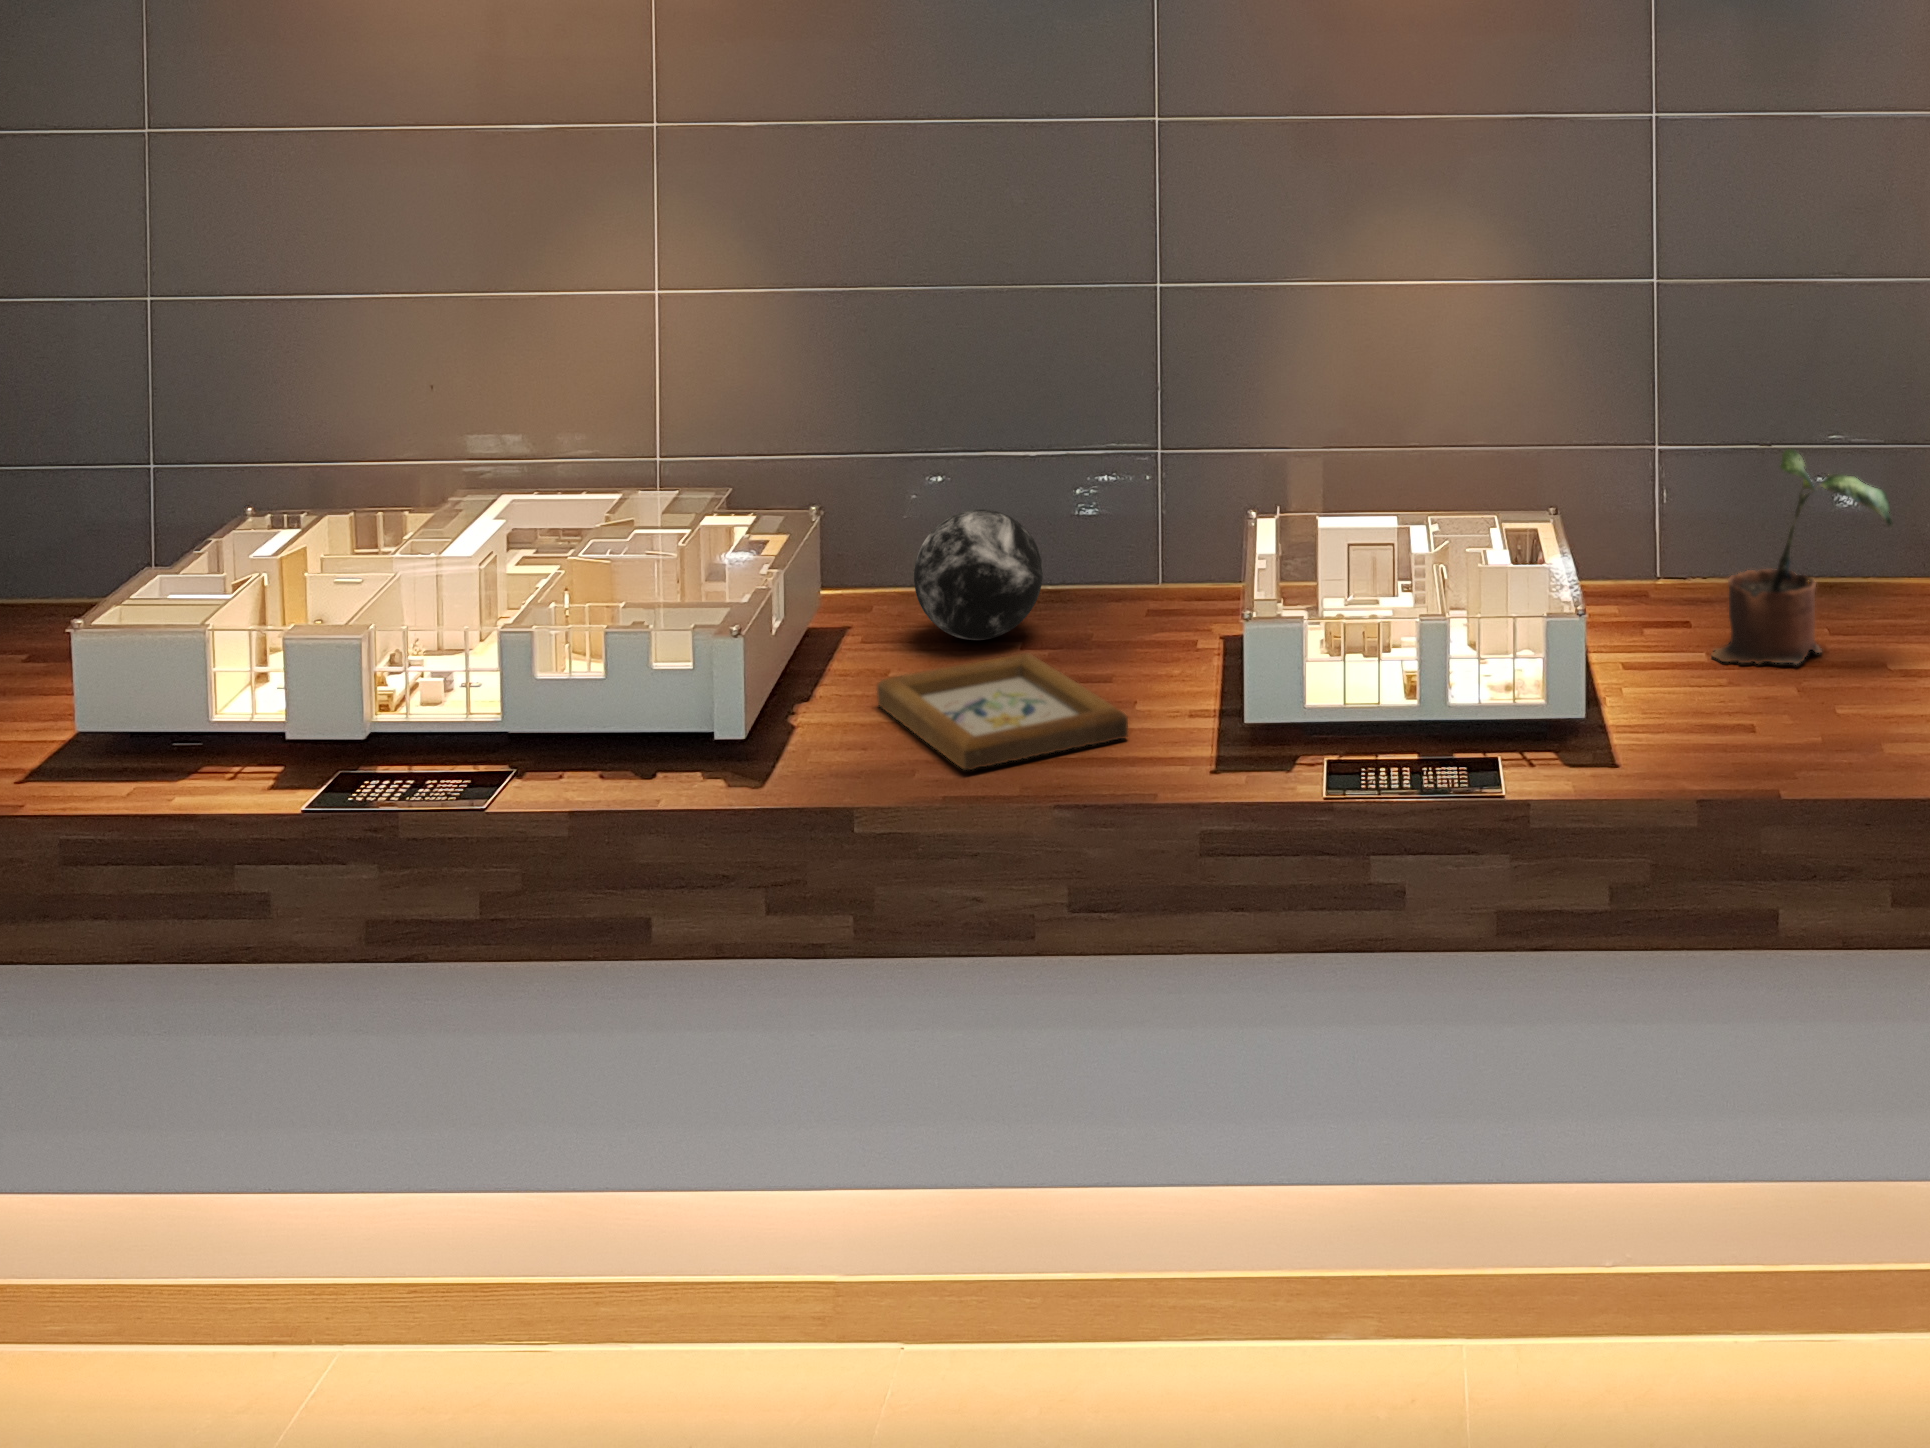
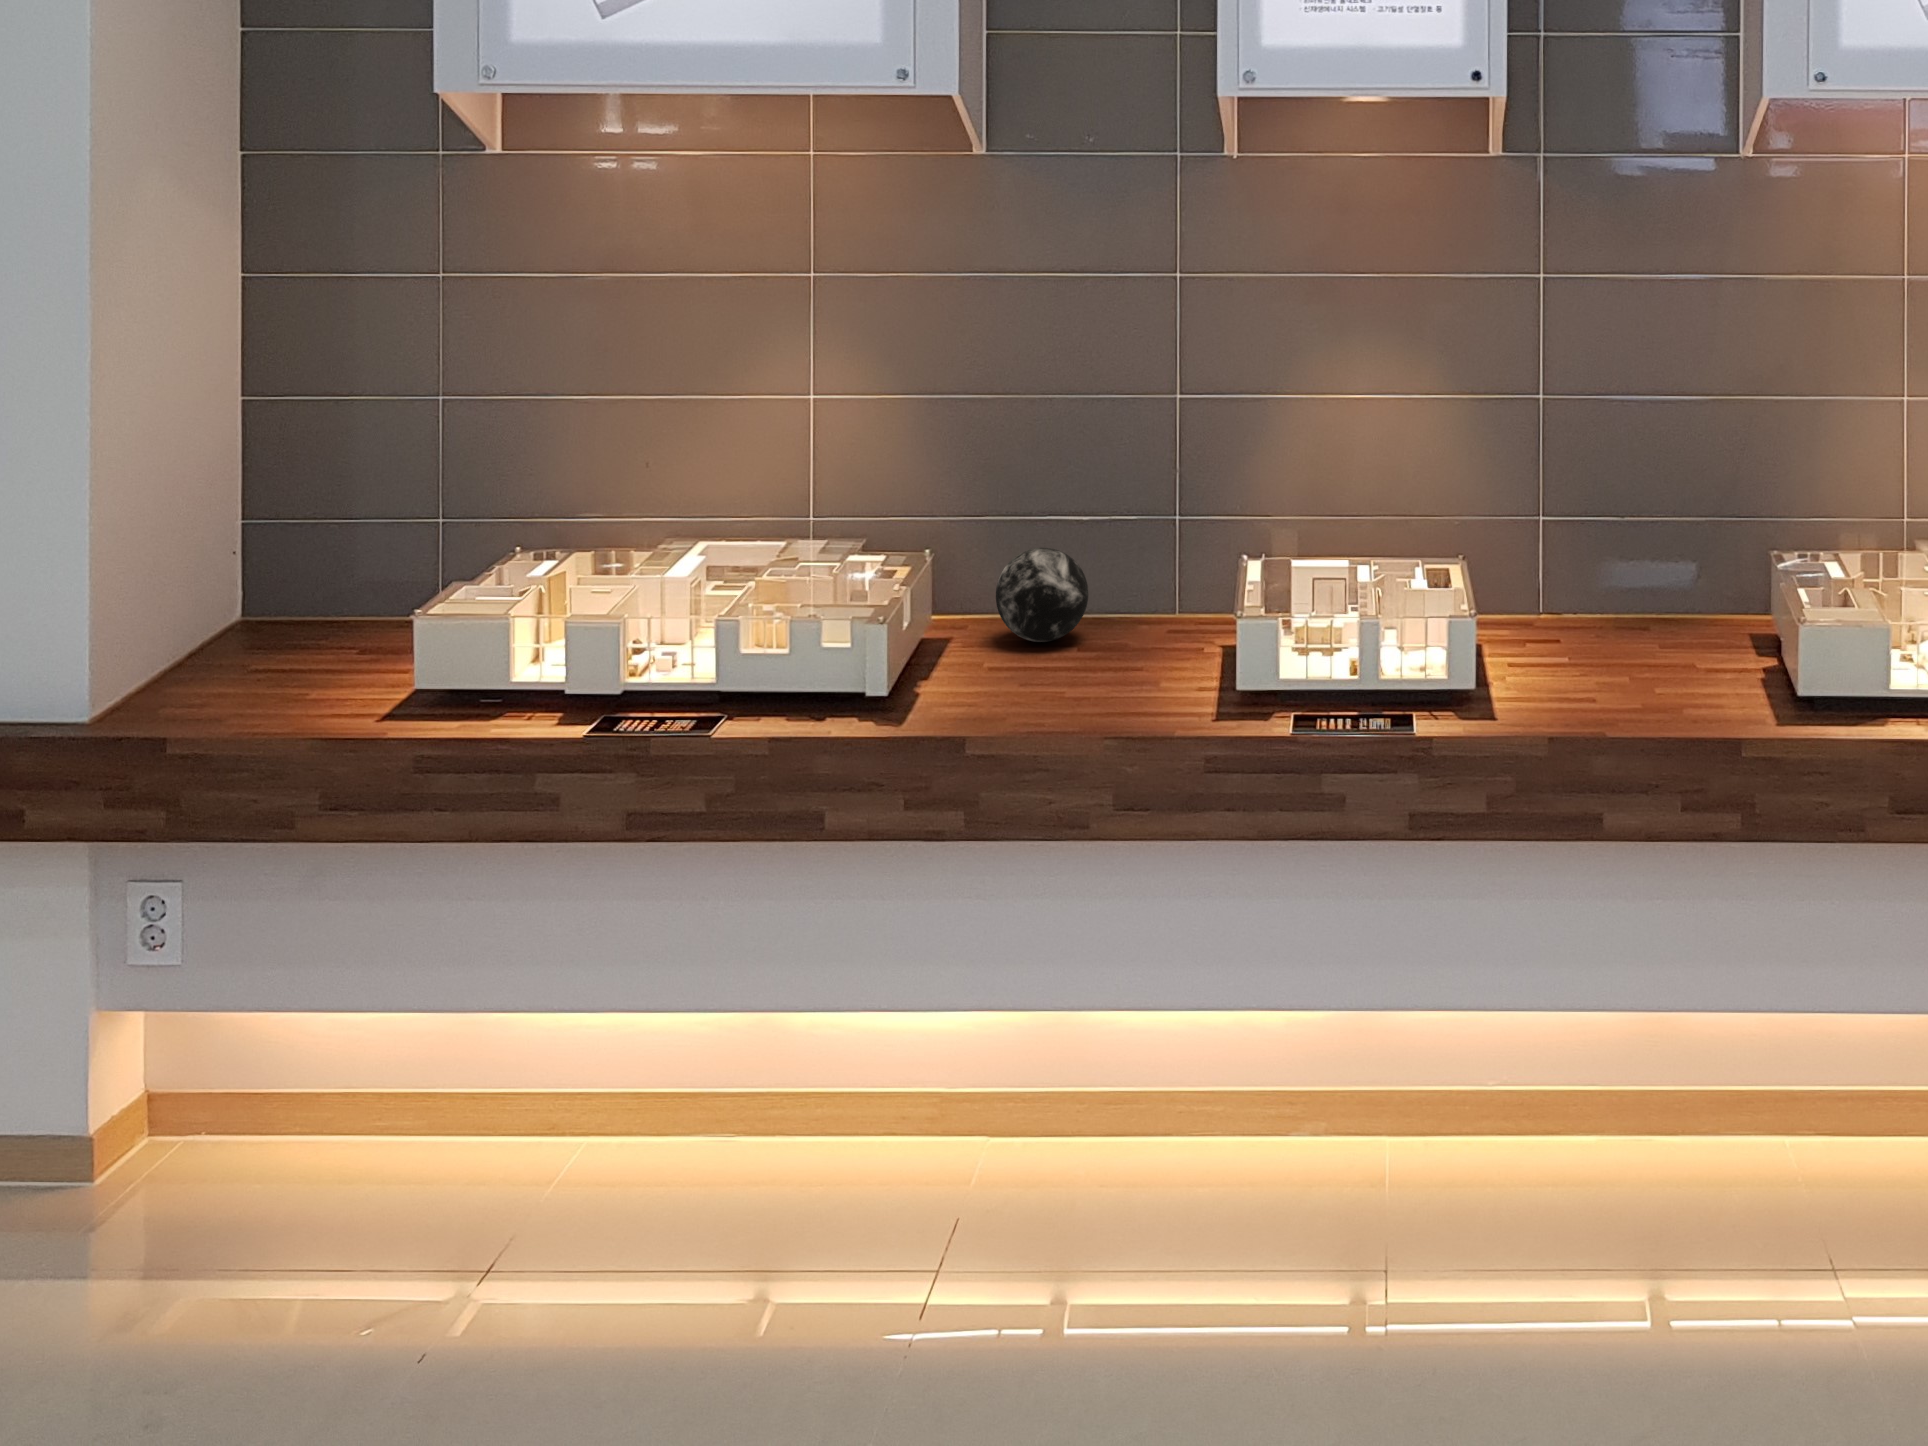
potted plant: present [1712,449,1893,664] -> none [1570,508,1701,663]
picture frame: present [877,653,1128,770] -> none [975,649,1155,723]

